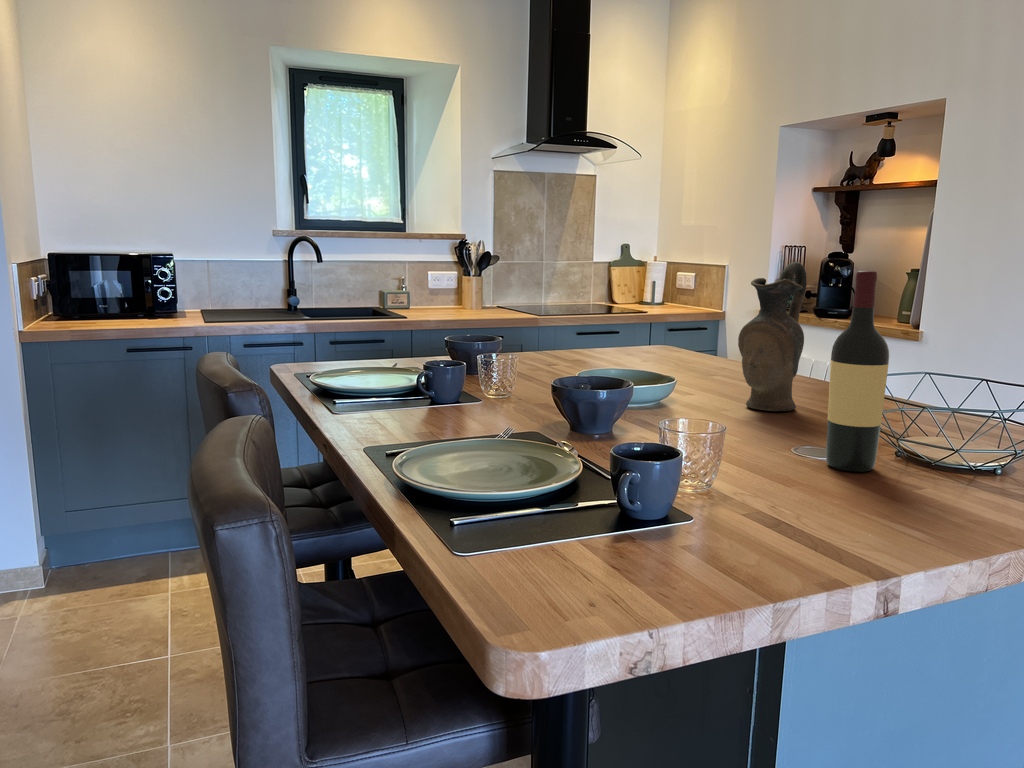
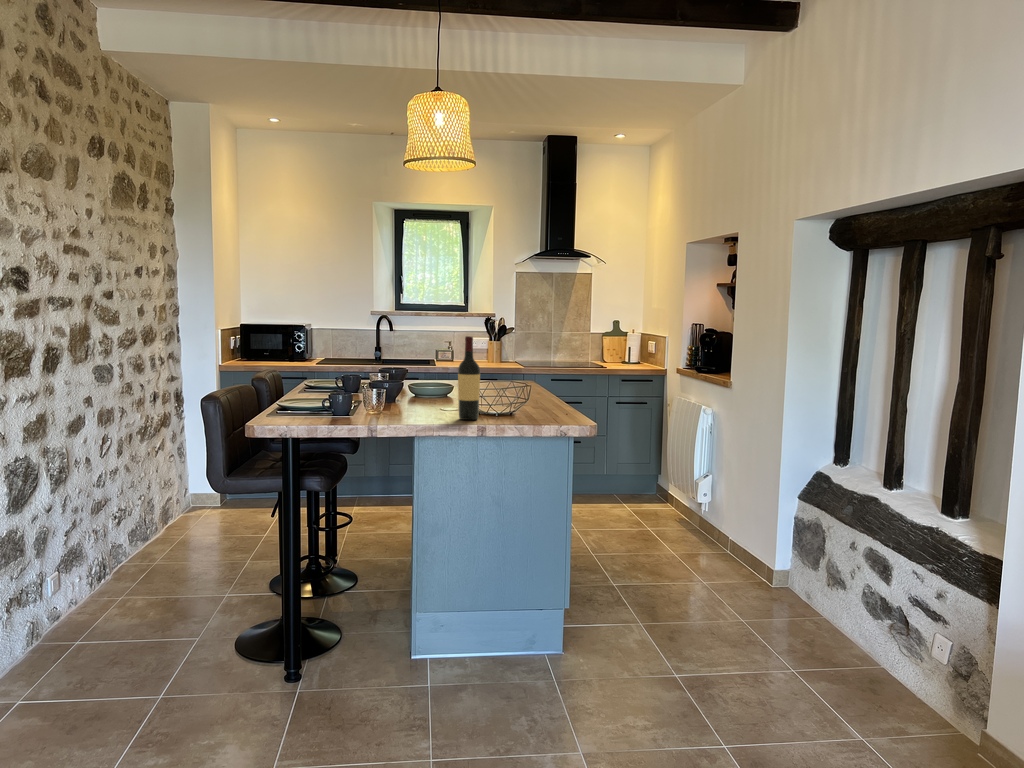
ceramic pitcher: present [738,262,807,411] -> none [485,333,526,405]

